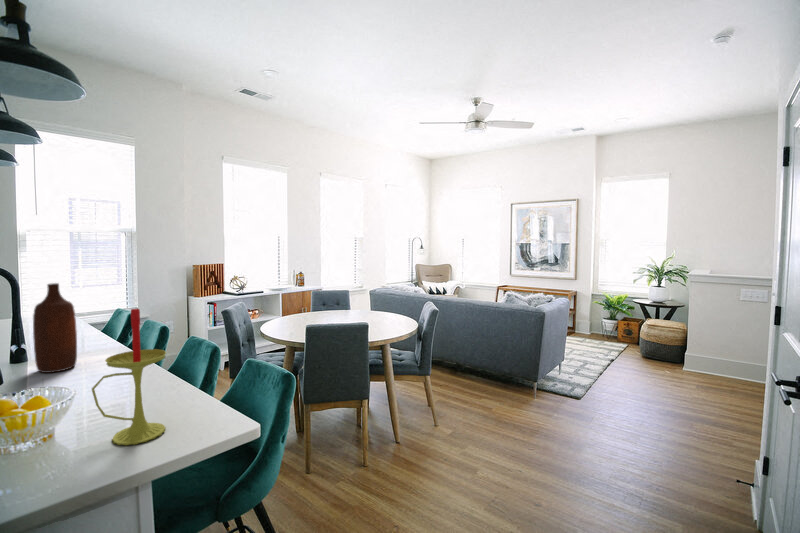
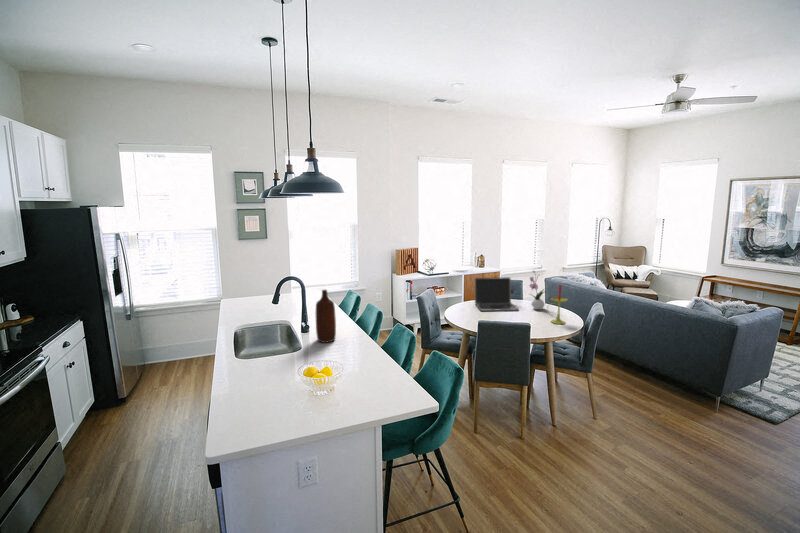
flower arrangement: none [360,273,379,316] -> present [530,271,545,310]
laptop: none [297,284,350,322] -> present [474,277,518,311]
candle: present [92,309,166,445] -> present [551,285,567,324]

